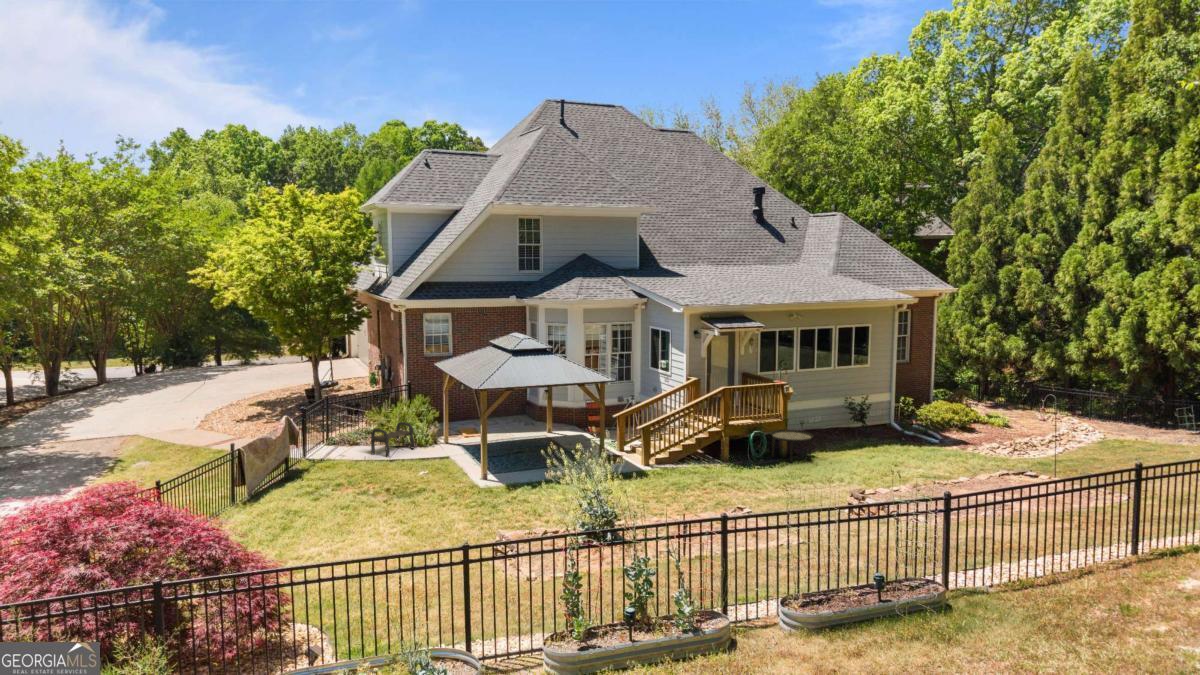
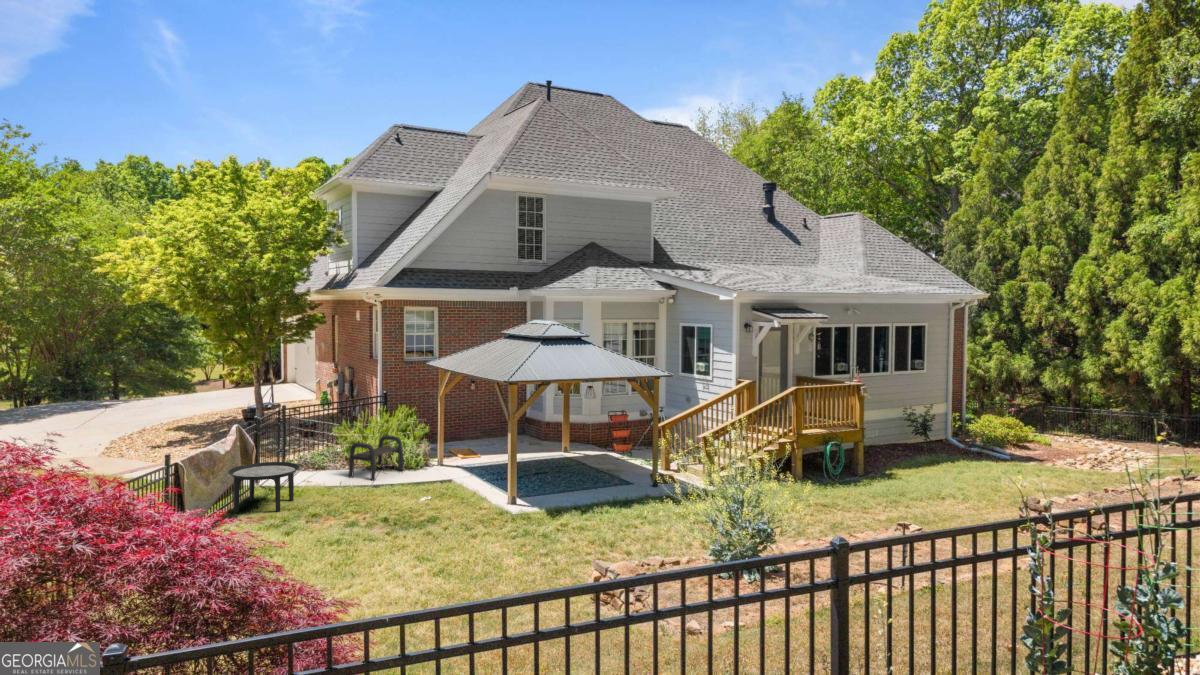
round table: present [771,430,813,463] -> present [228,462,299,512]

